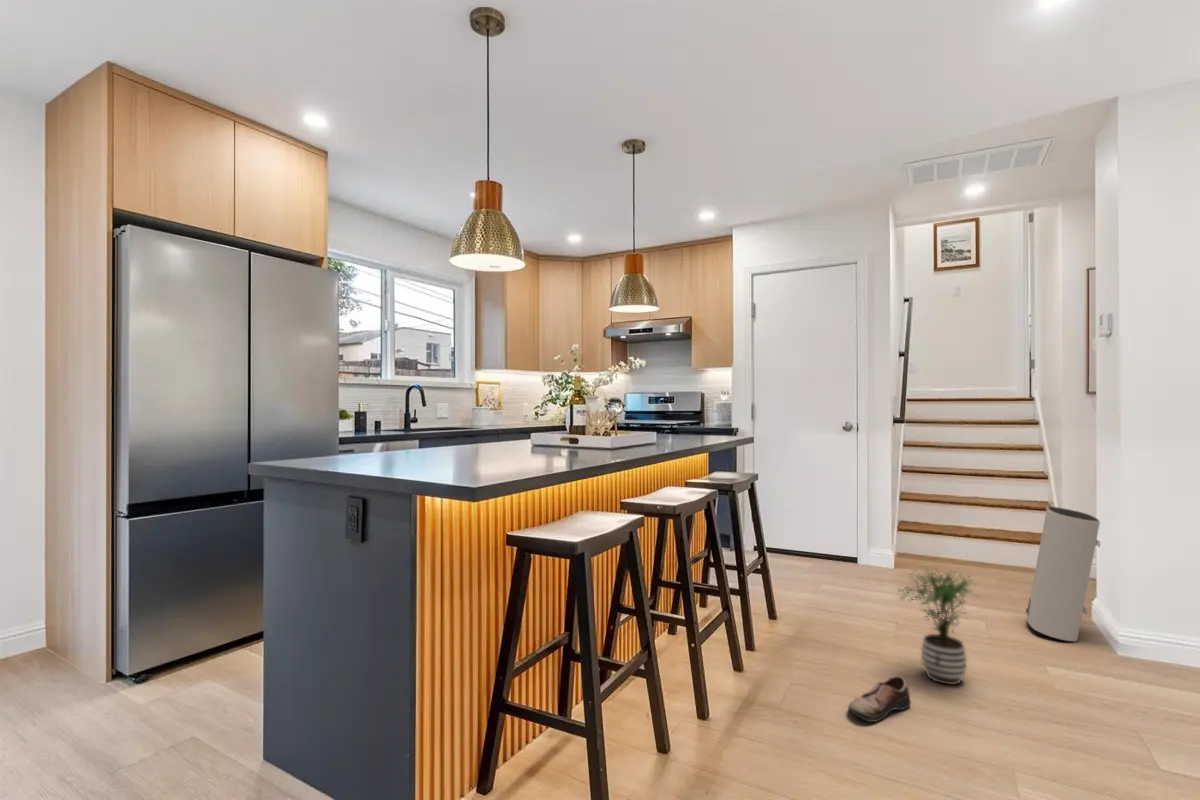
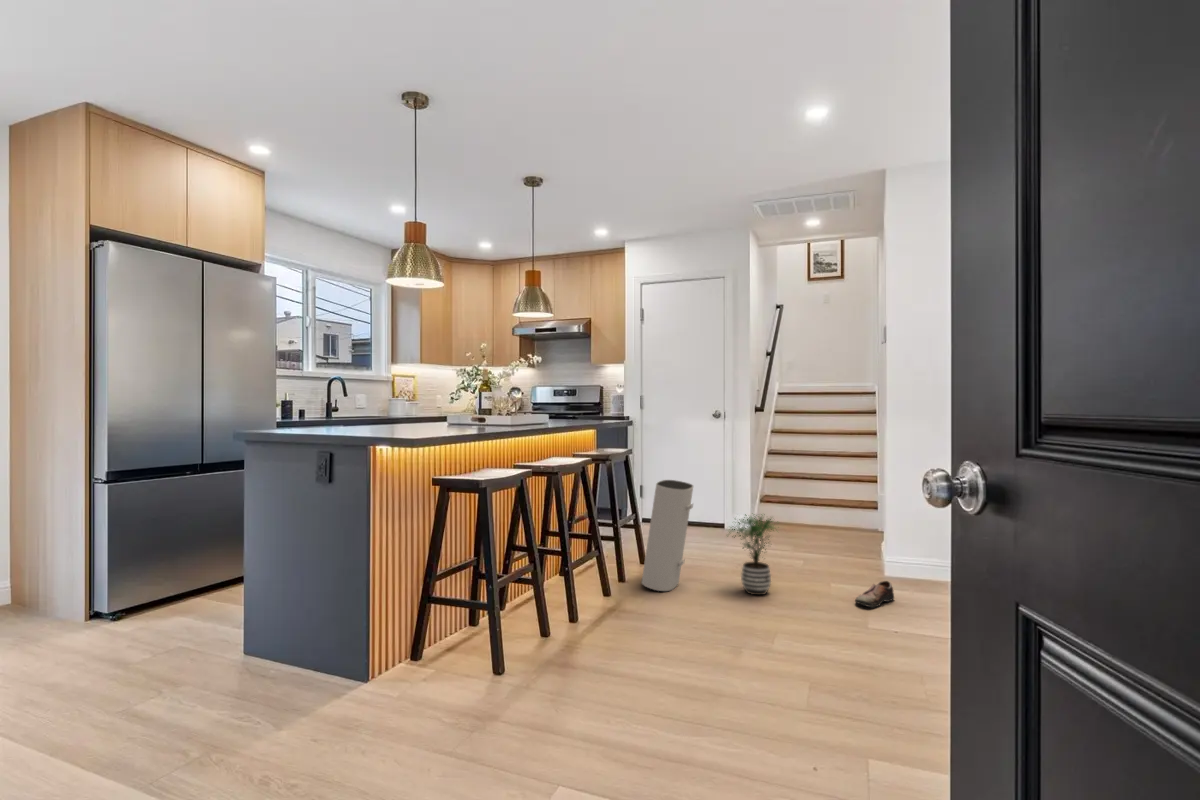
air purifier: present [1026,506,1100,641] -> present [642,480,693,591]
shoe: present [848,676,911,722] -> present [855,581,894,607]

